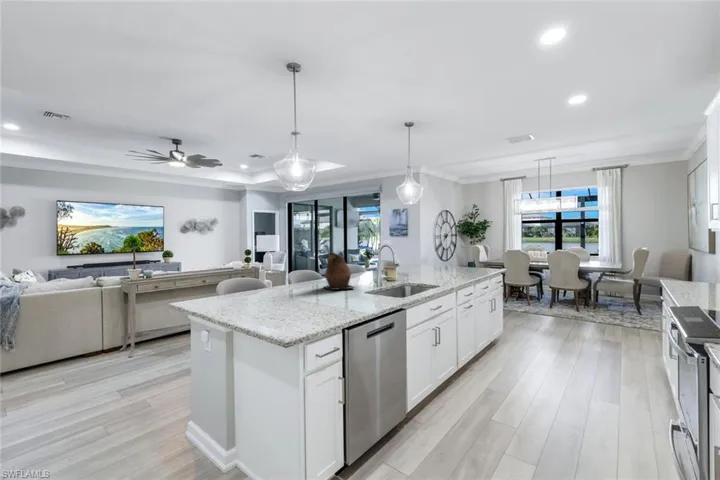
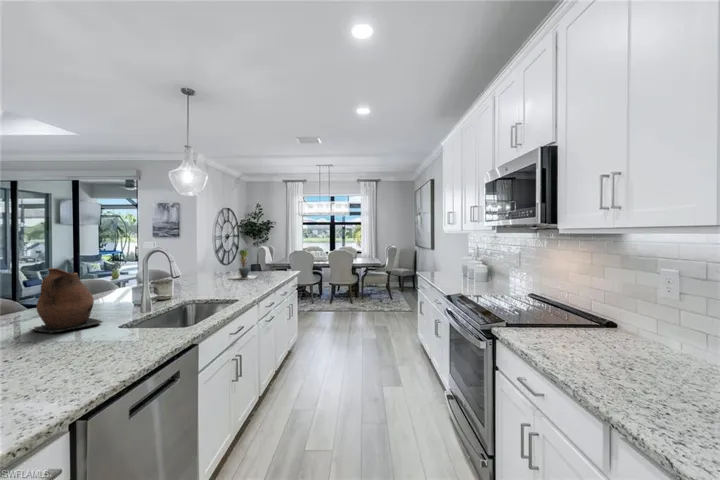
potted plant: none [439,245,466,272] -> present [229,249,257,279]

